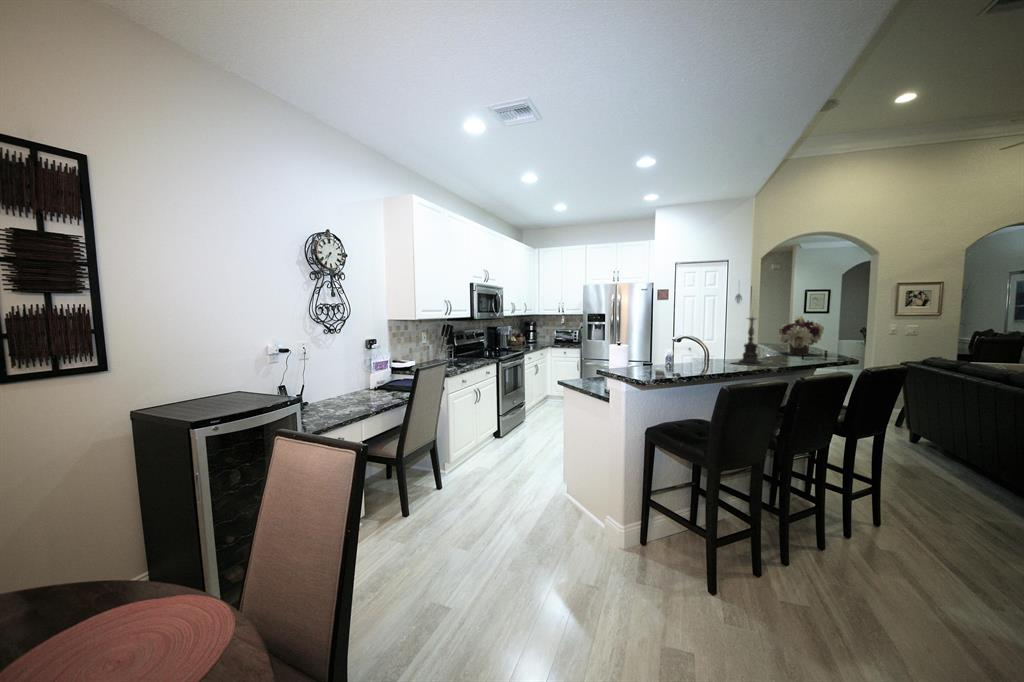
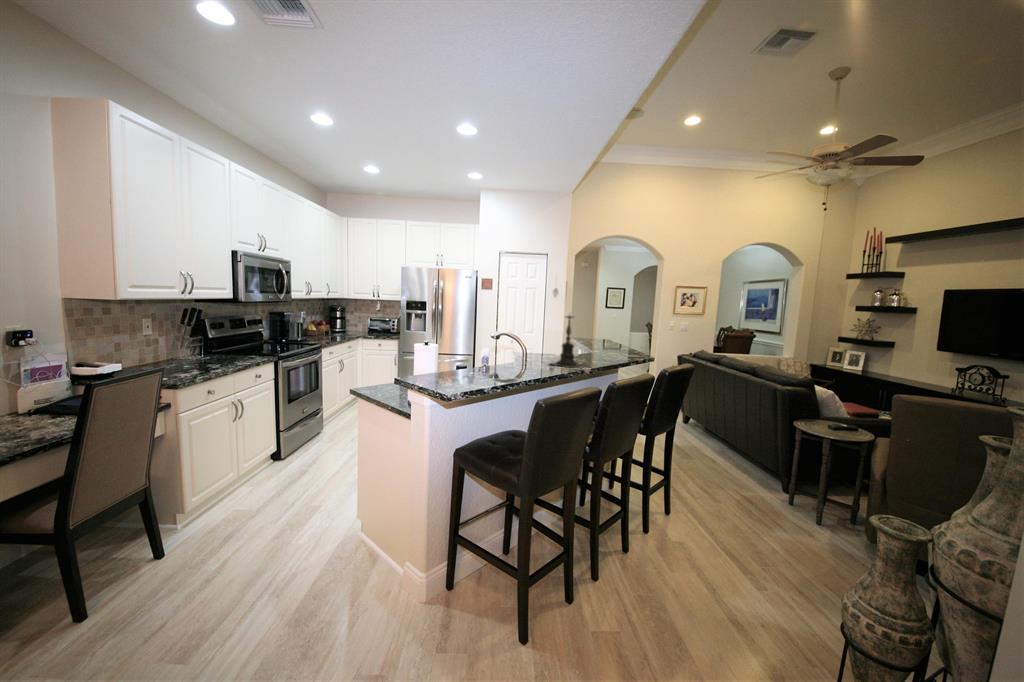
flower arrangement: present [779,316,824,355] -> none [593,314,629,353]

